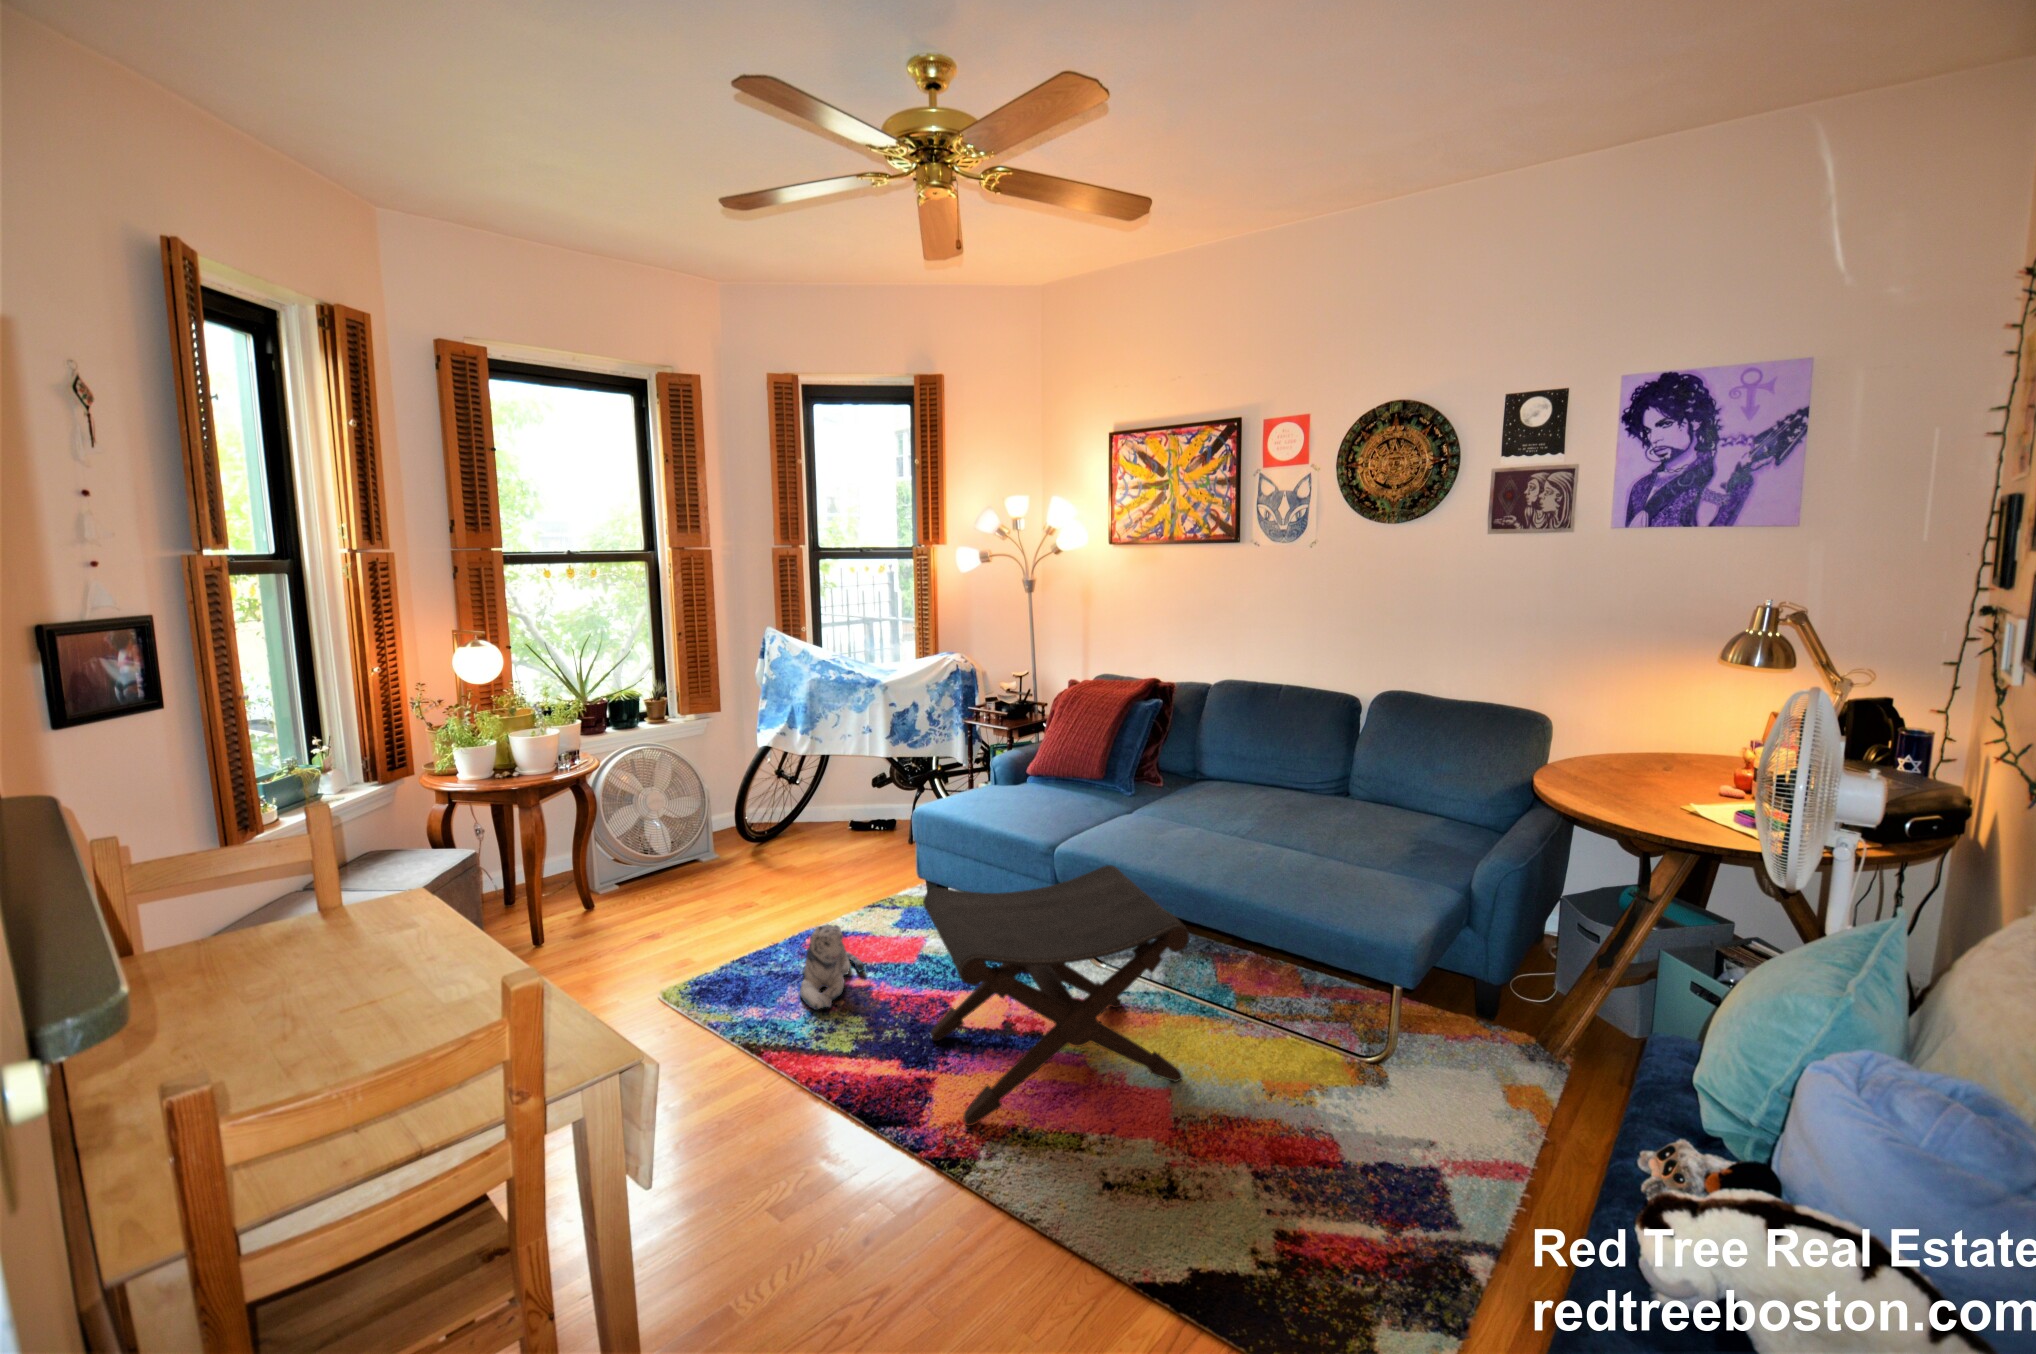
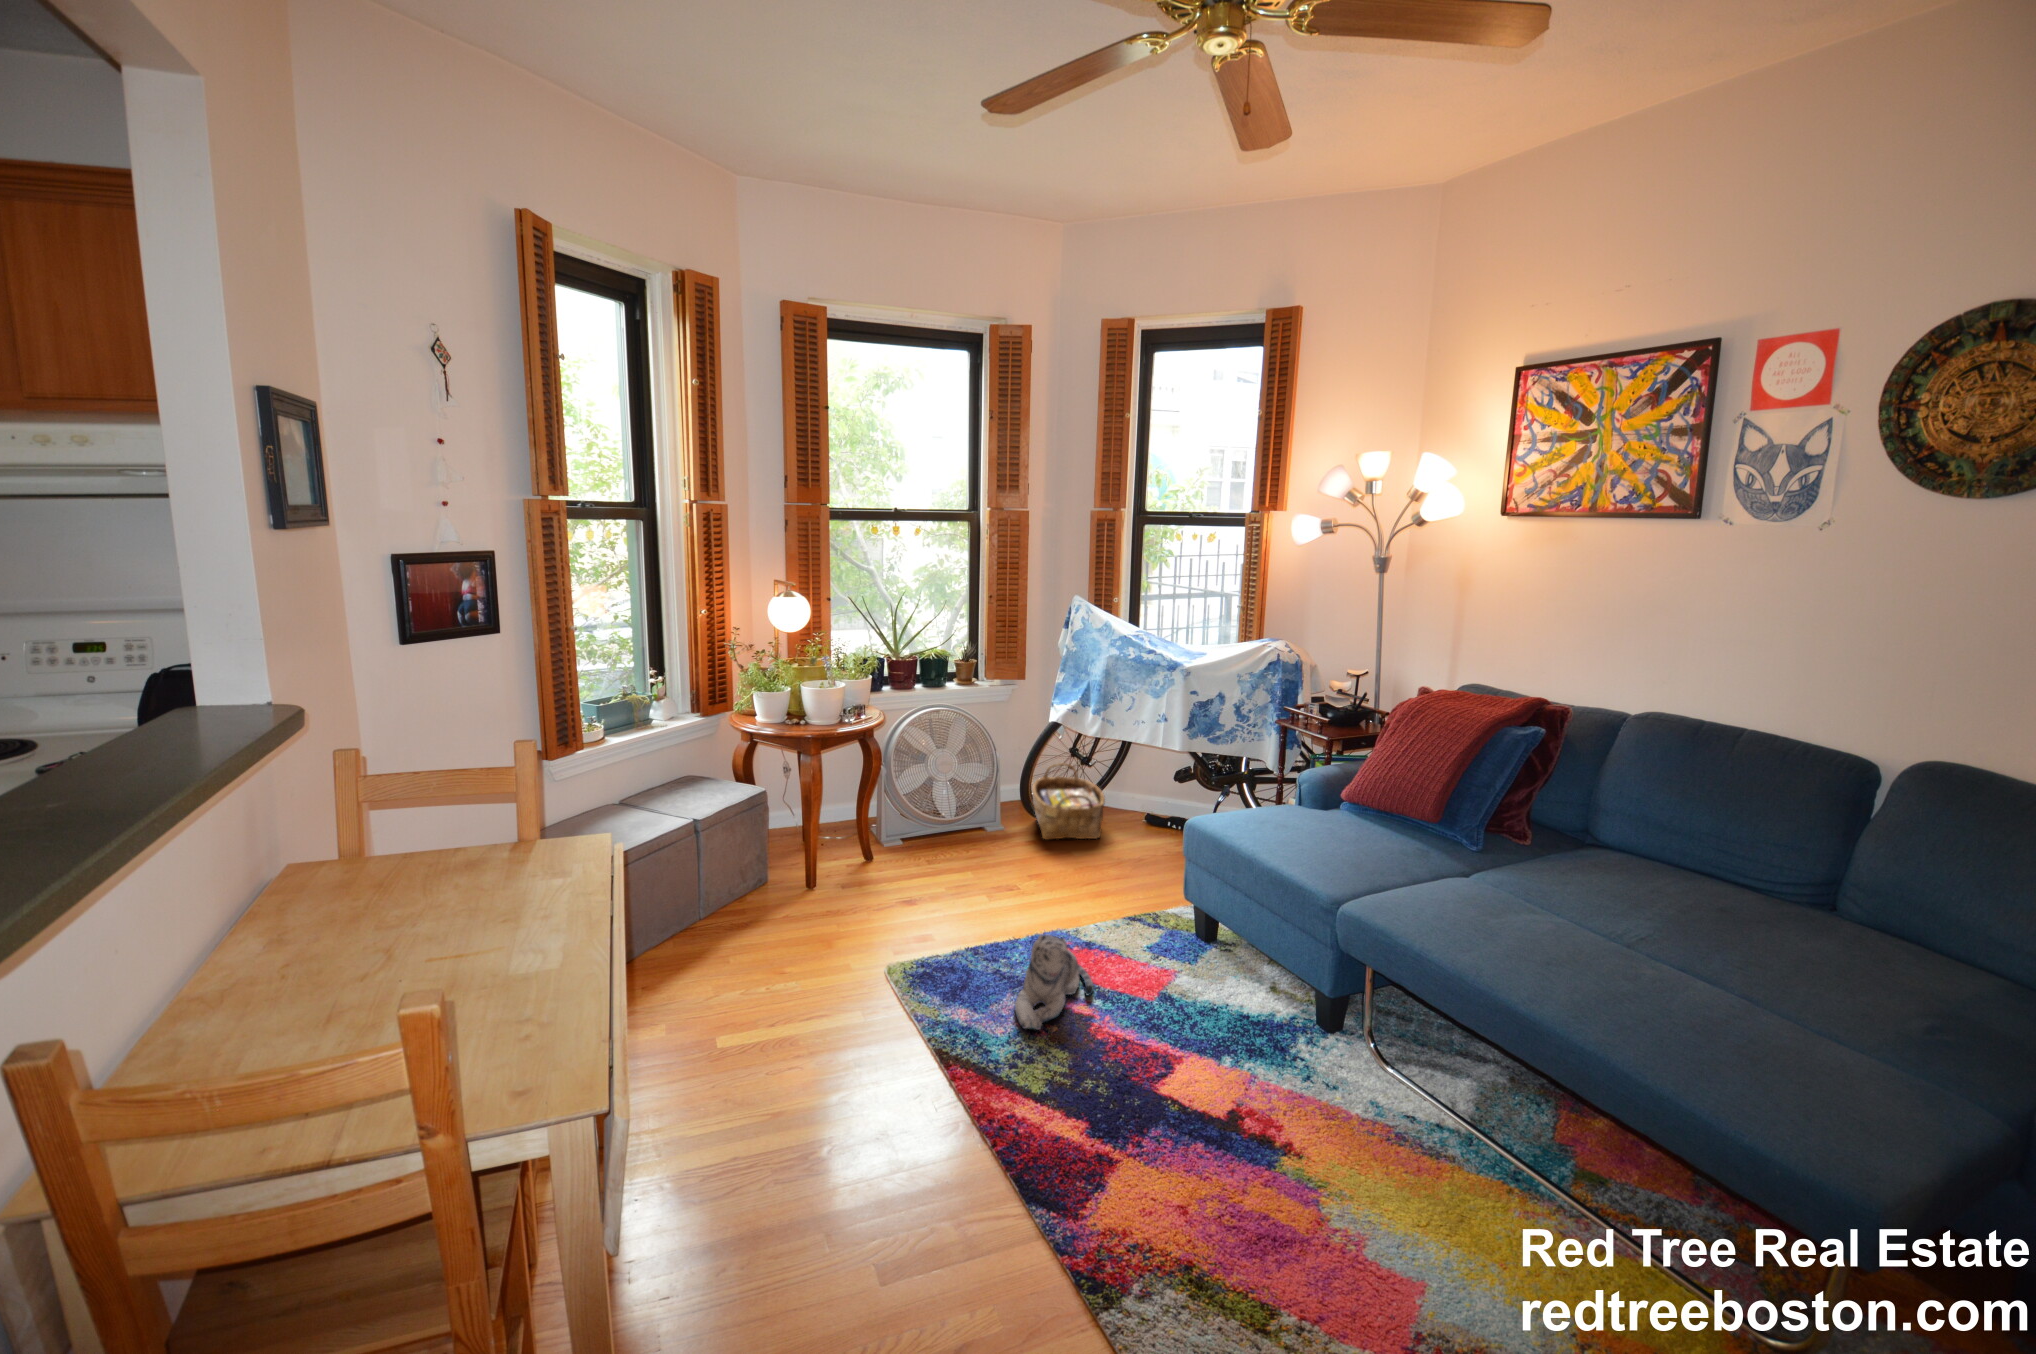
woven basket: none [744,785,818,859] -> present [1032,763,1105,840]
footstool: present [923,865,1189,1126] -> none [1130,928,1483,1285]

